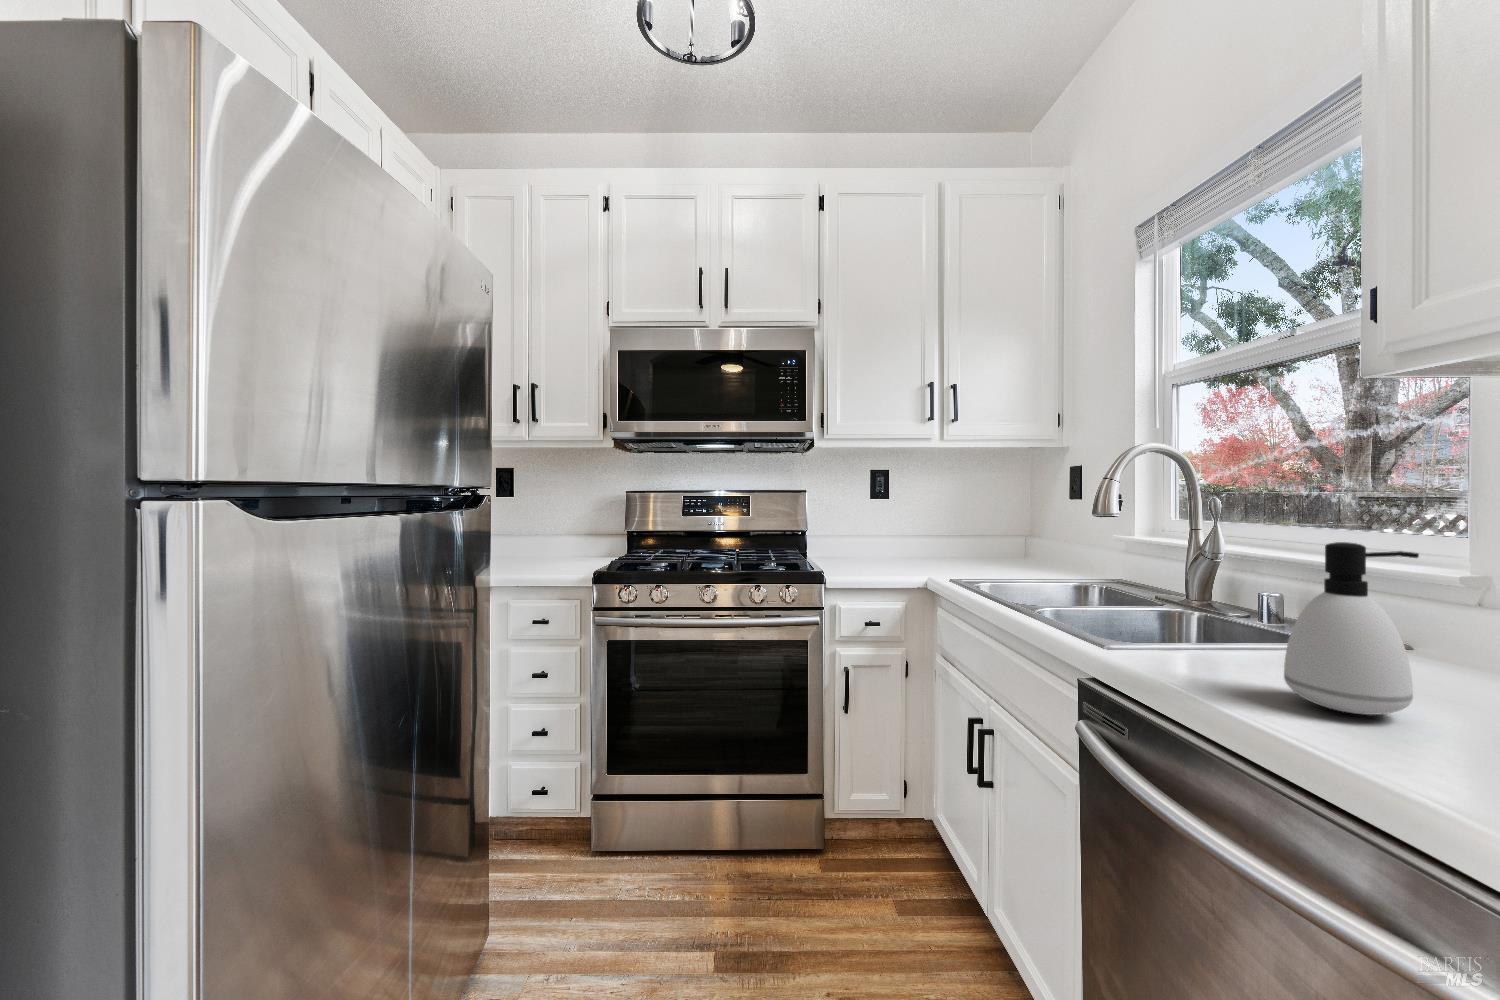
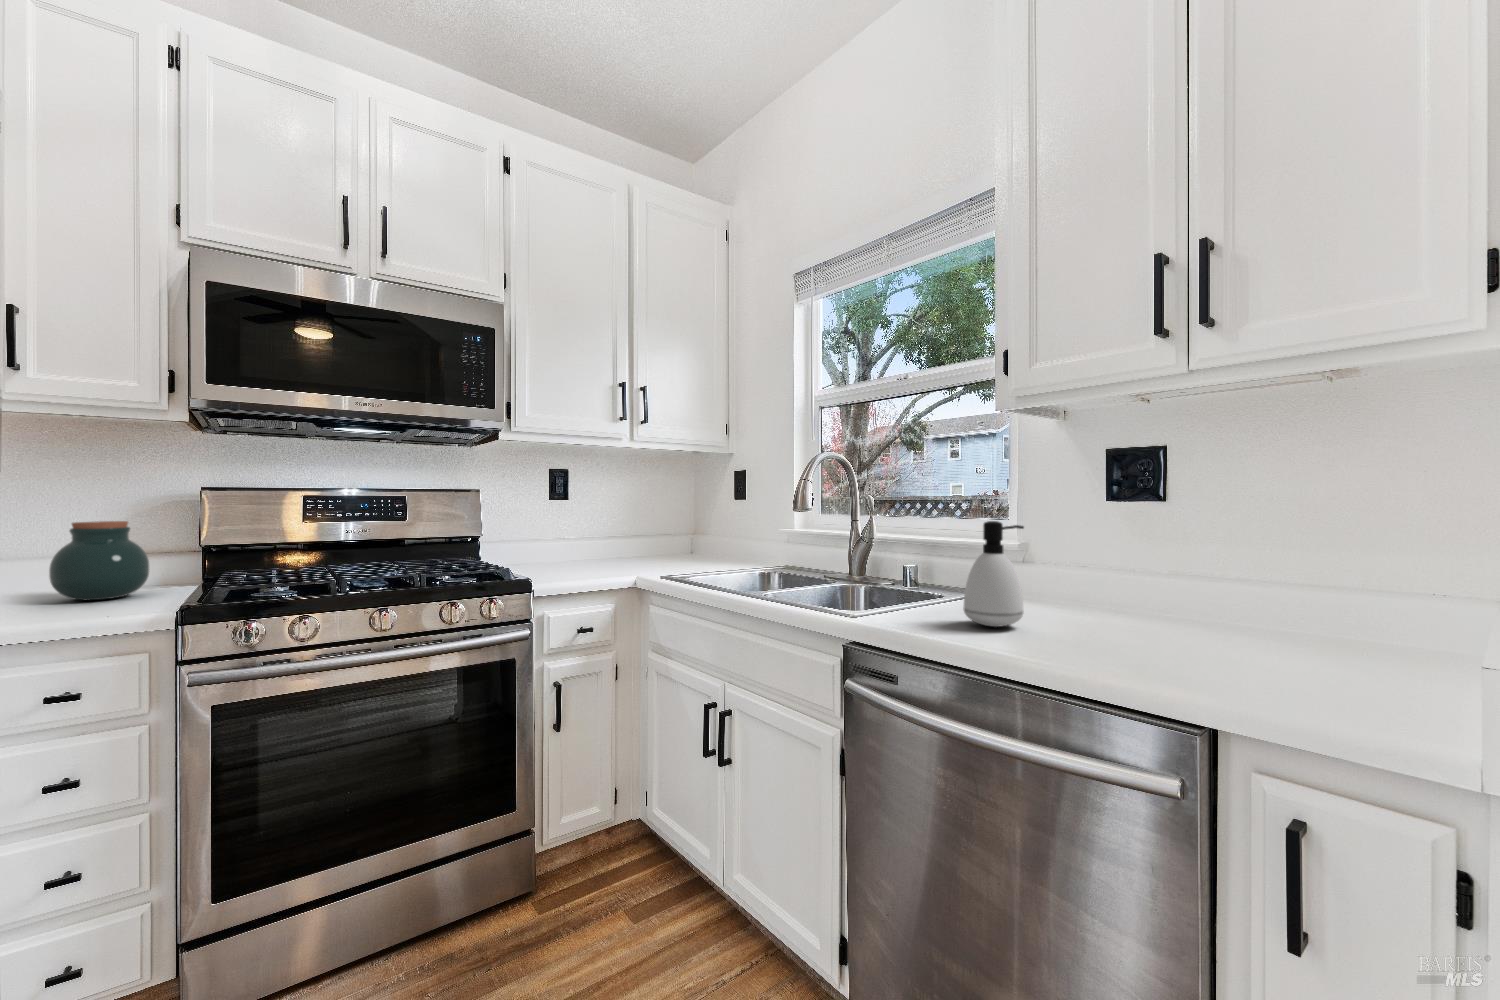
jar: none [552,513,598,562] -> present [49,521,149,600]

